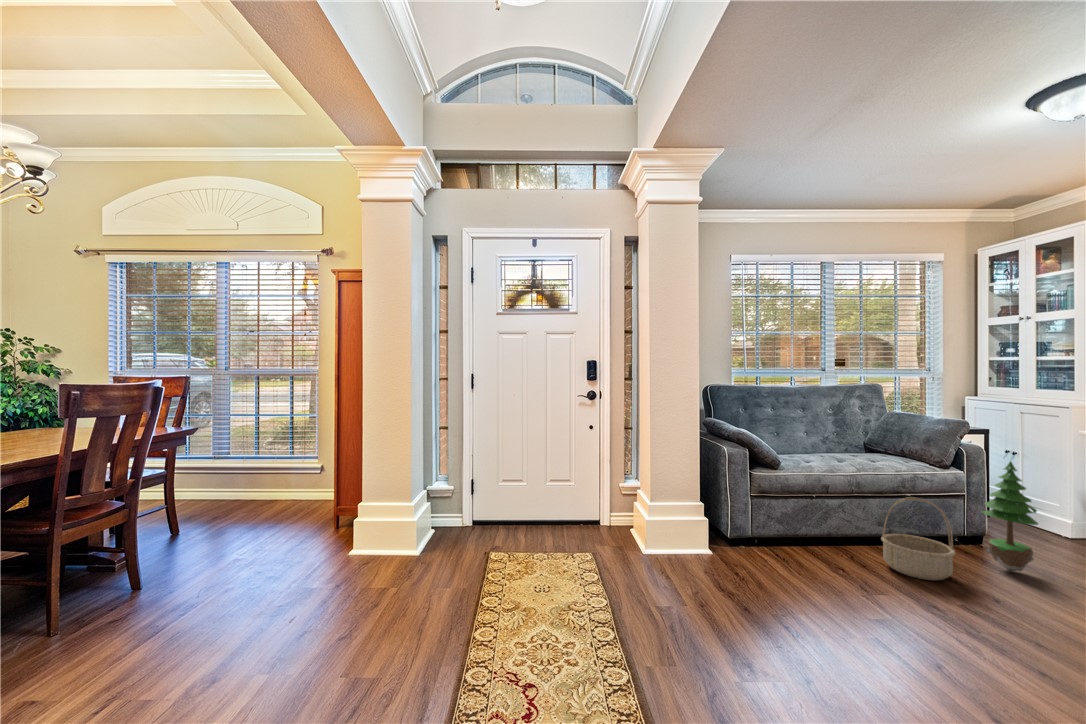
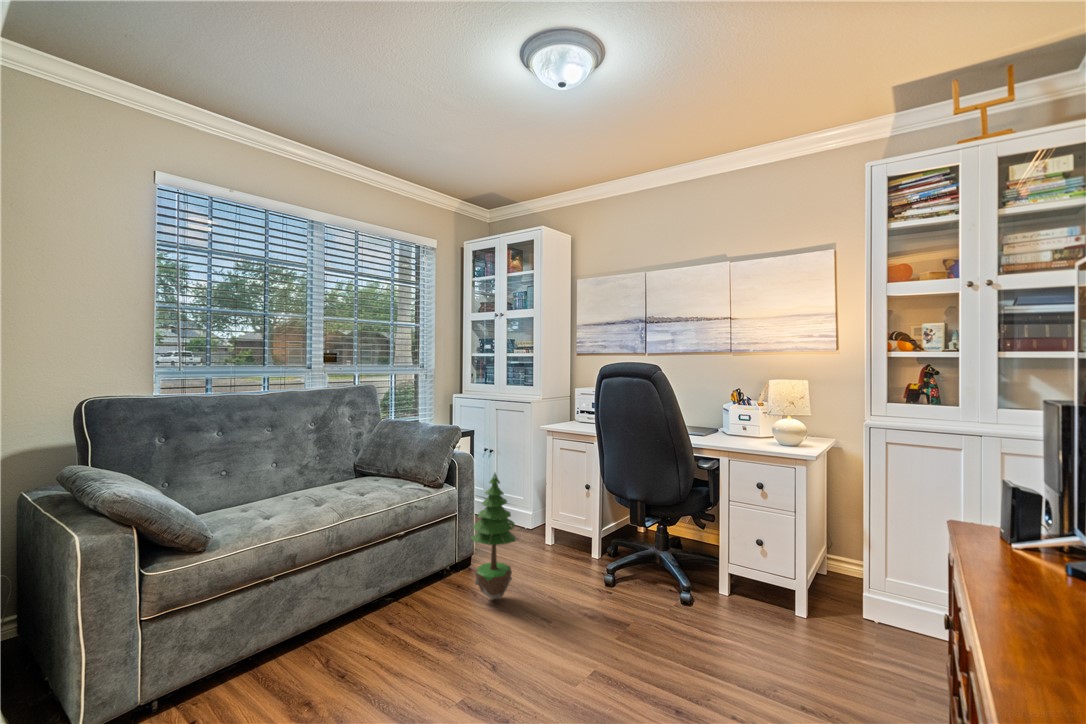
basket: present [881,497,955,580] -> none [365,546,447,665]

